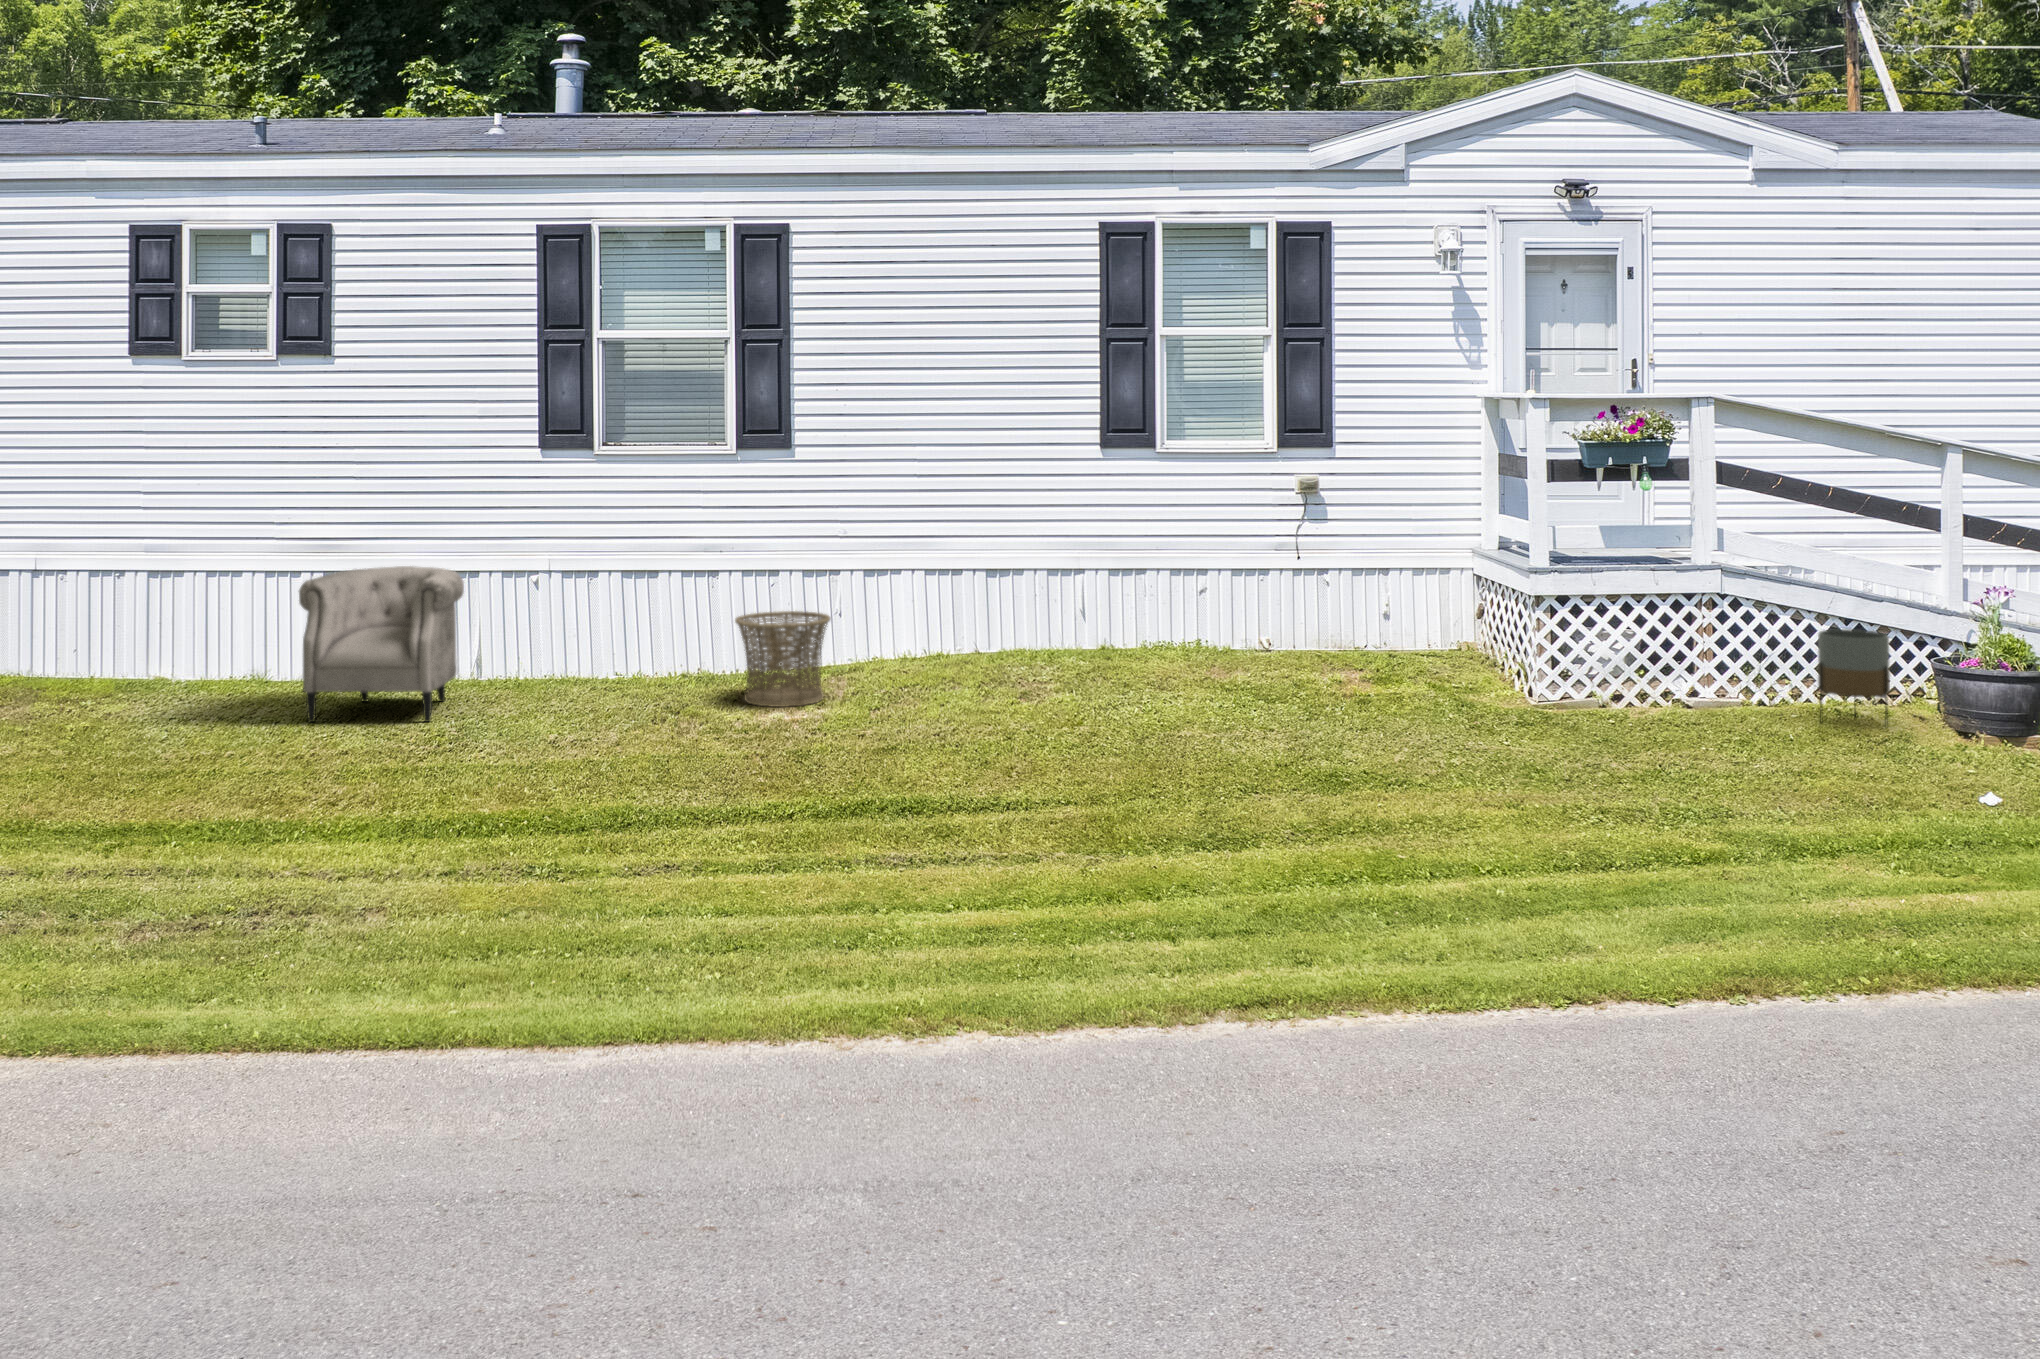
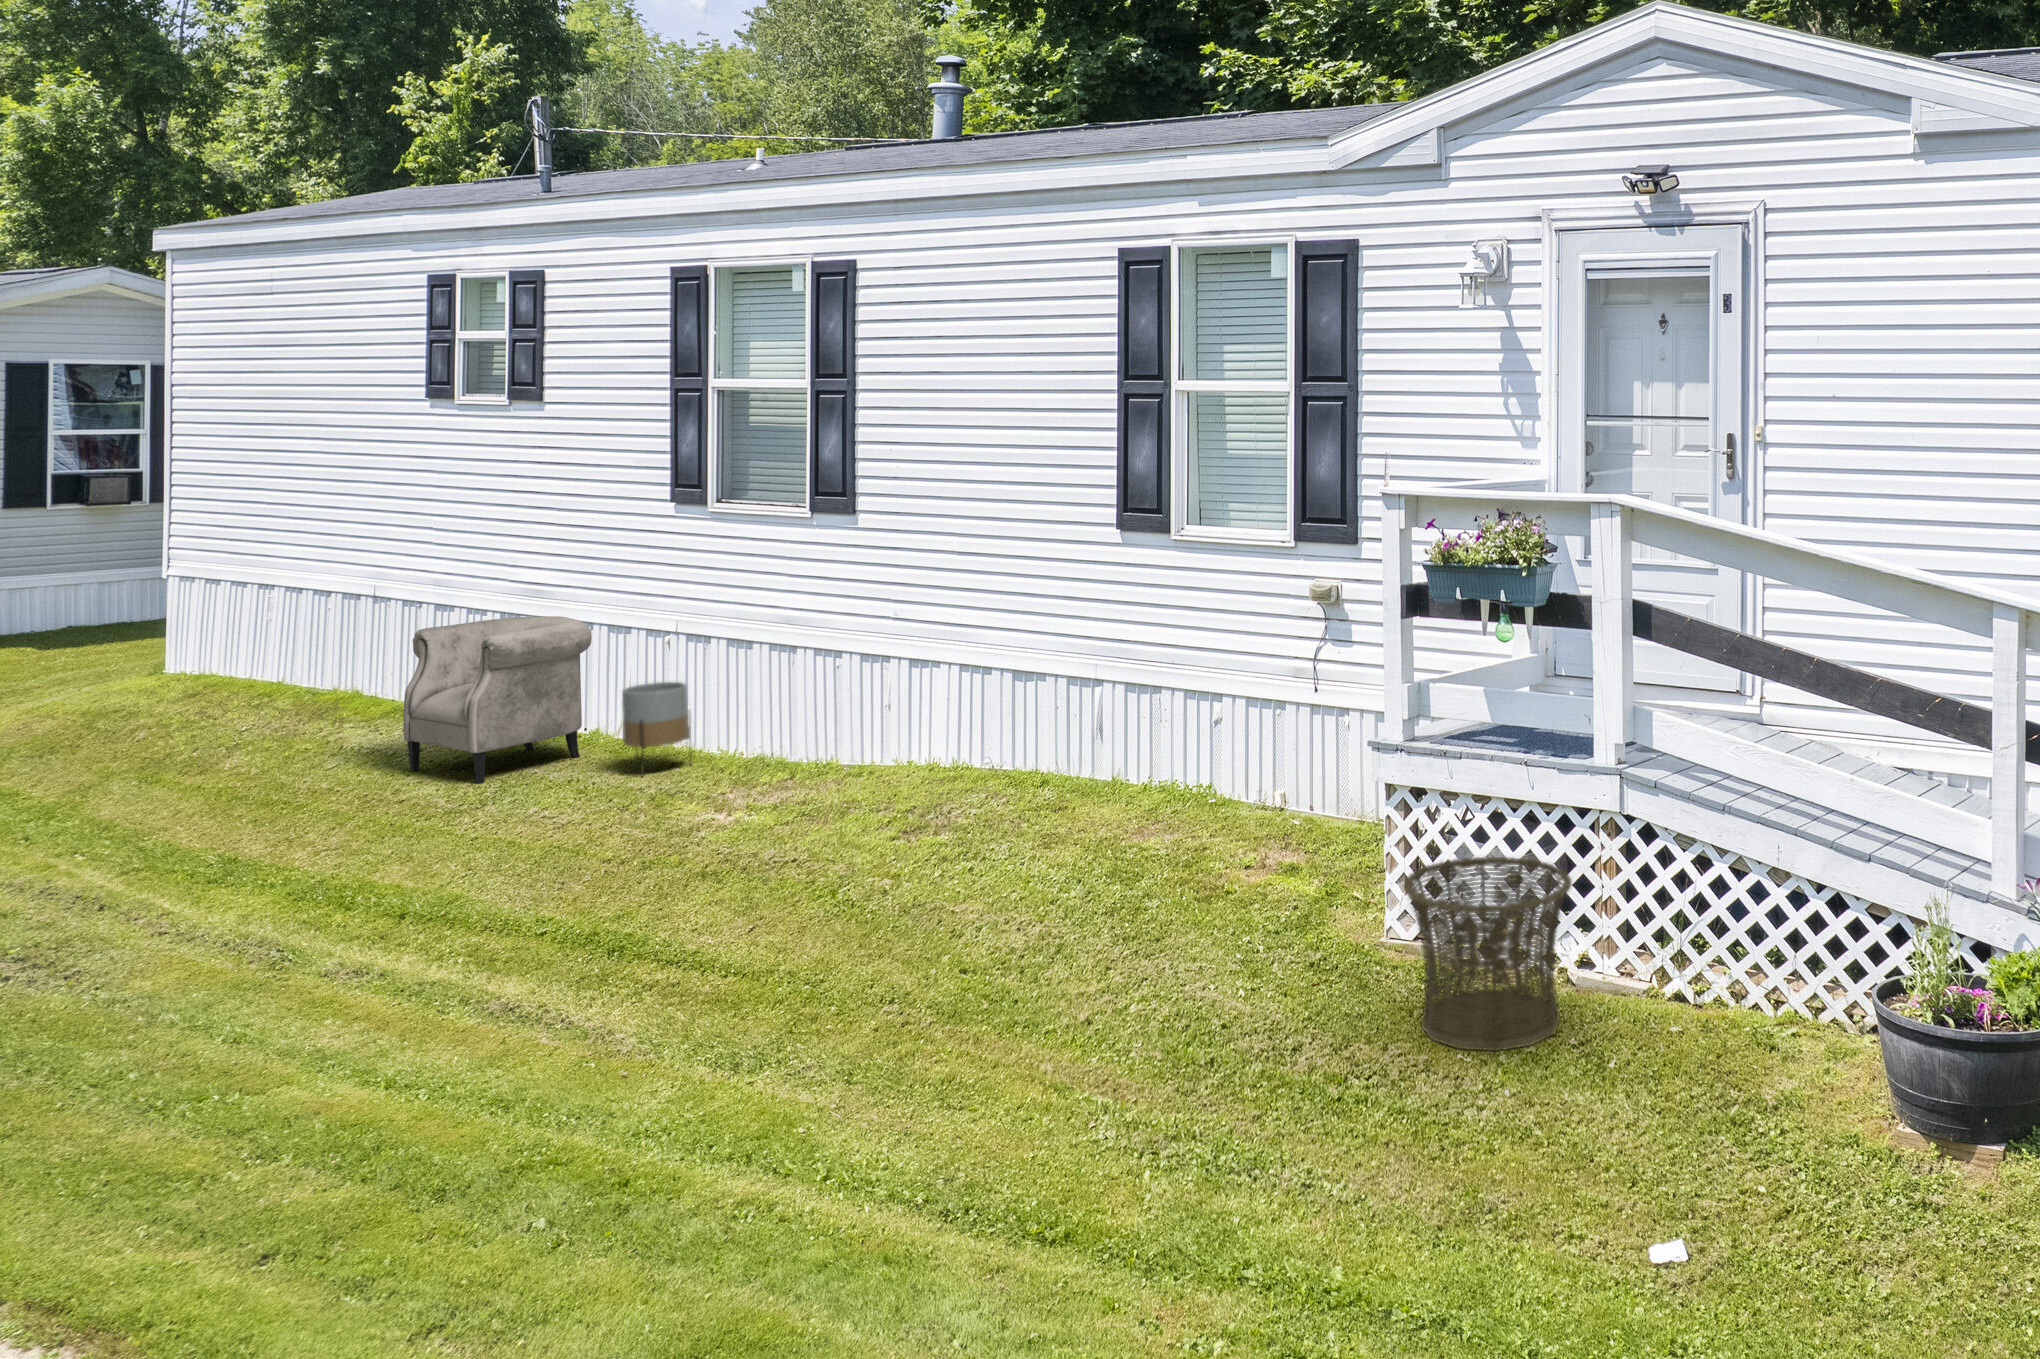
basket: present [735,611,830,707] -> present [1404,857,1572,1051]
planter: present [1818,629,1890,726] -> present [622,682,691,775]

